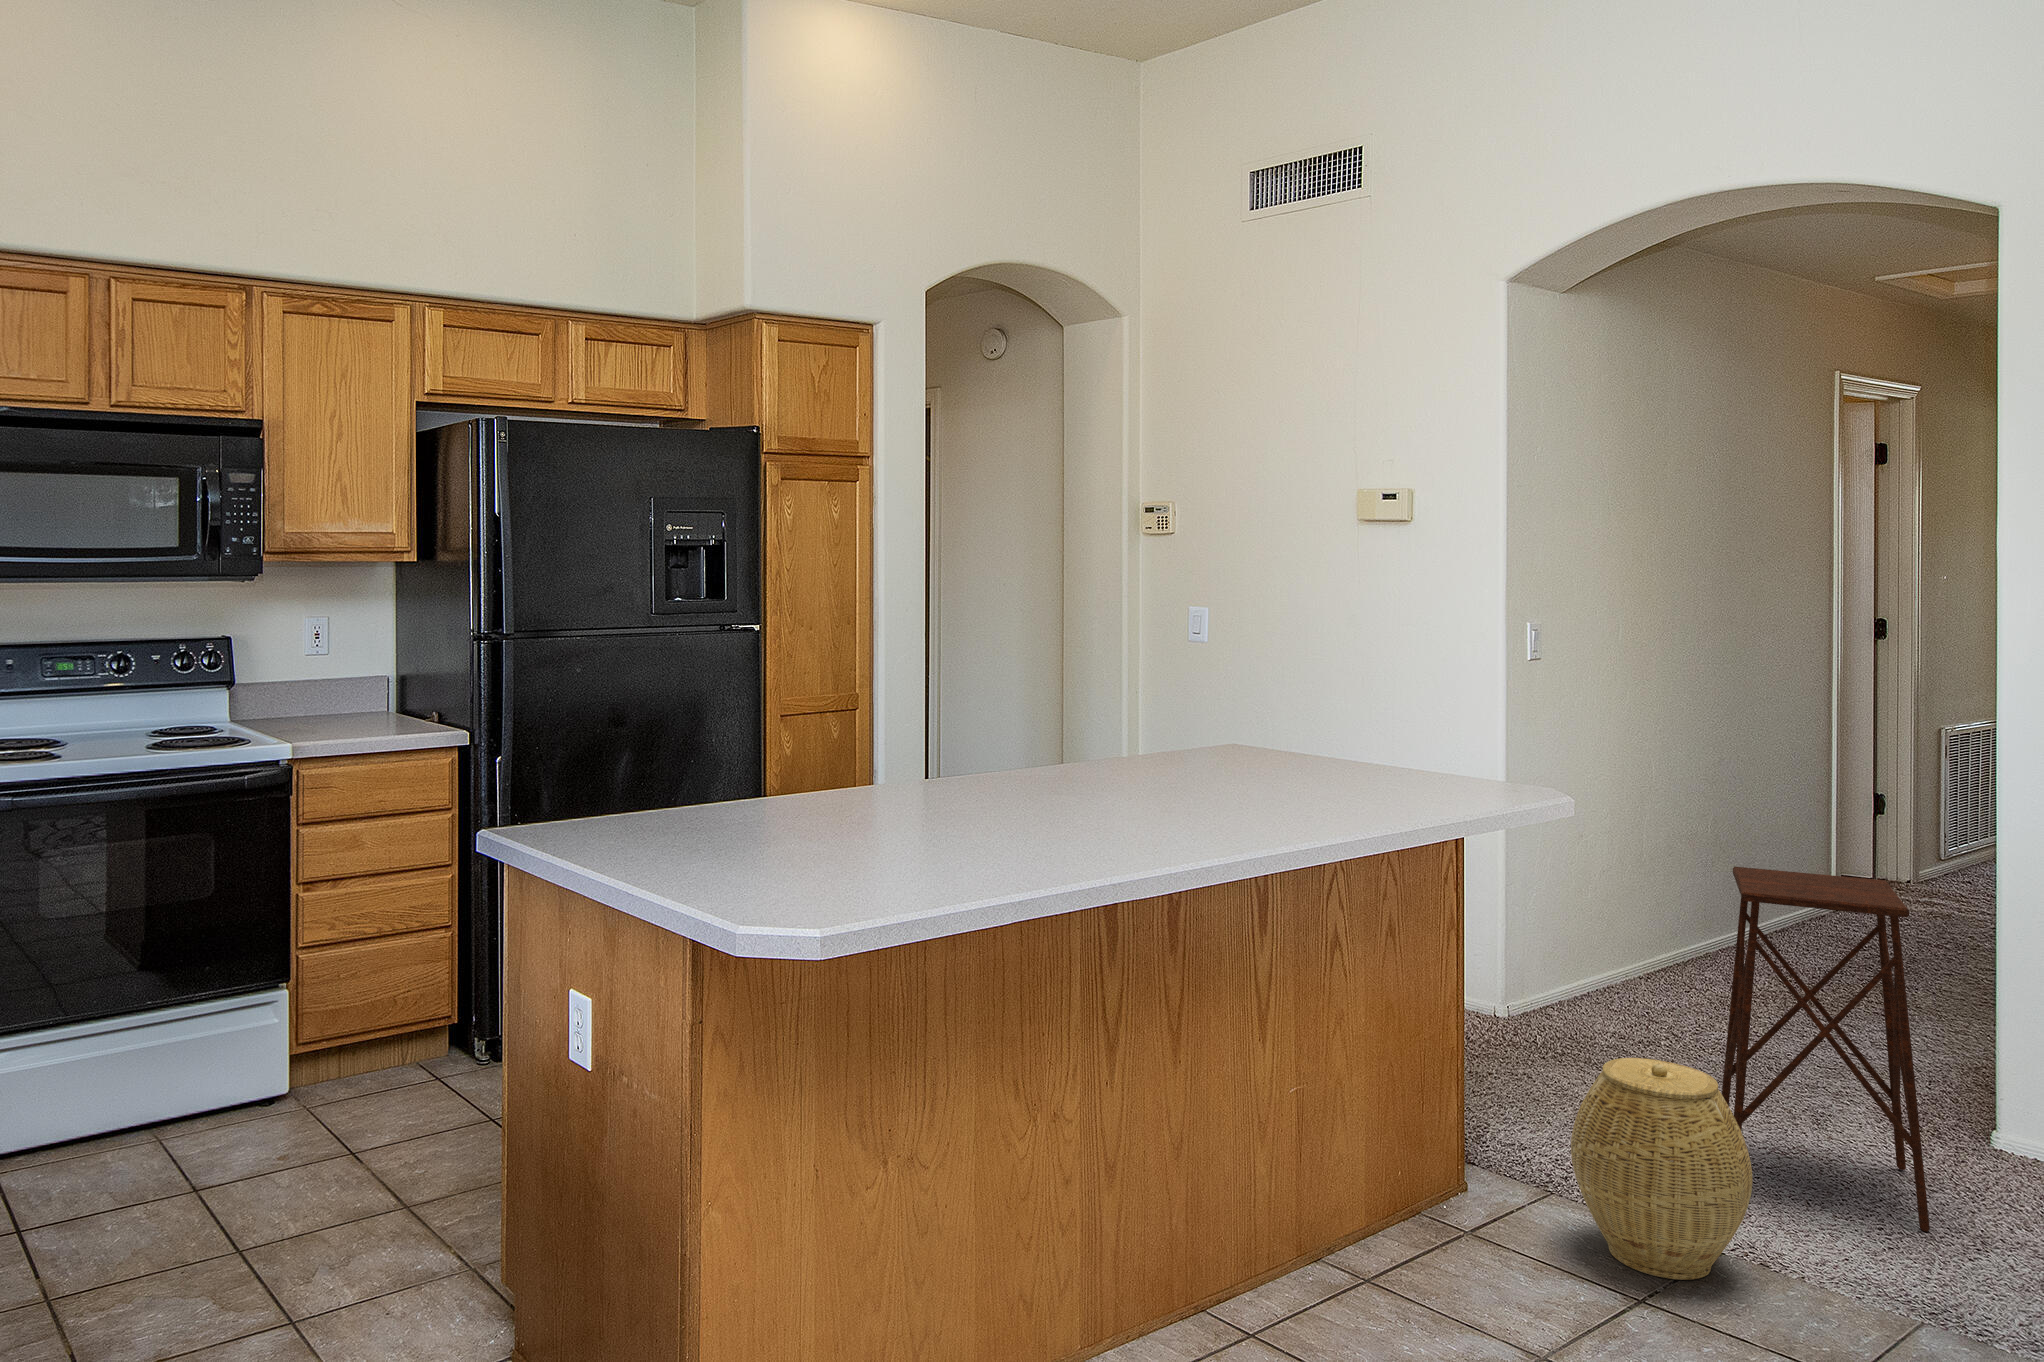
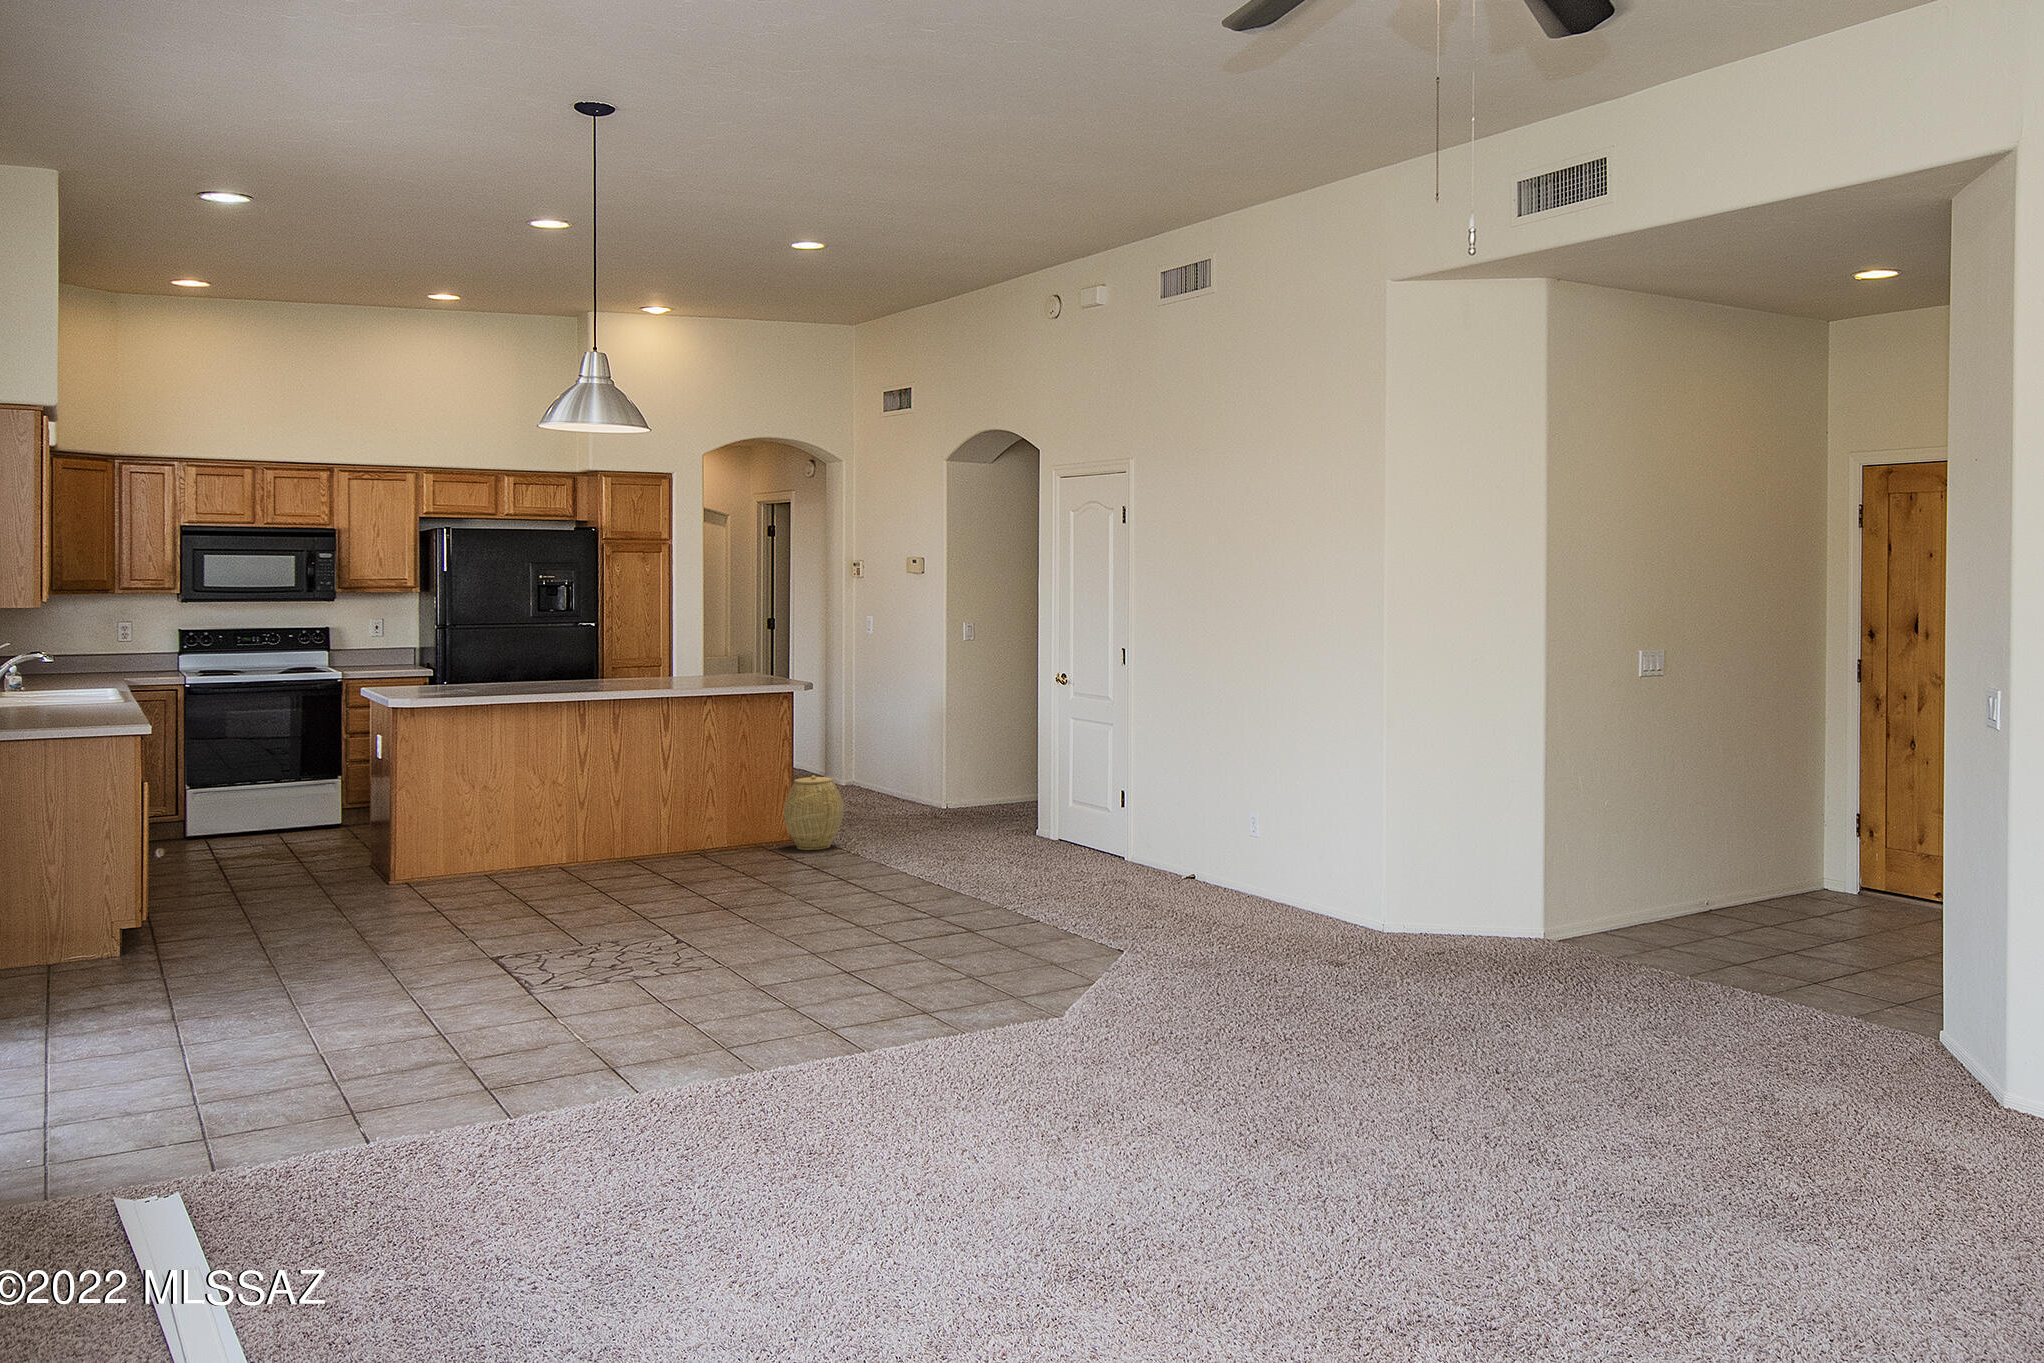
side table: present [1722,867,1930,1232] -> none [885,715,977,843]

